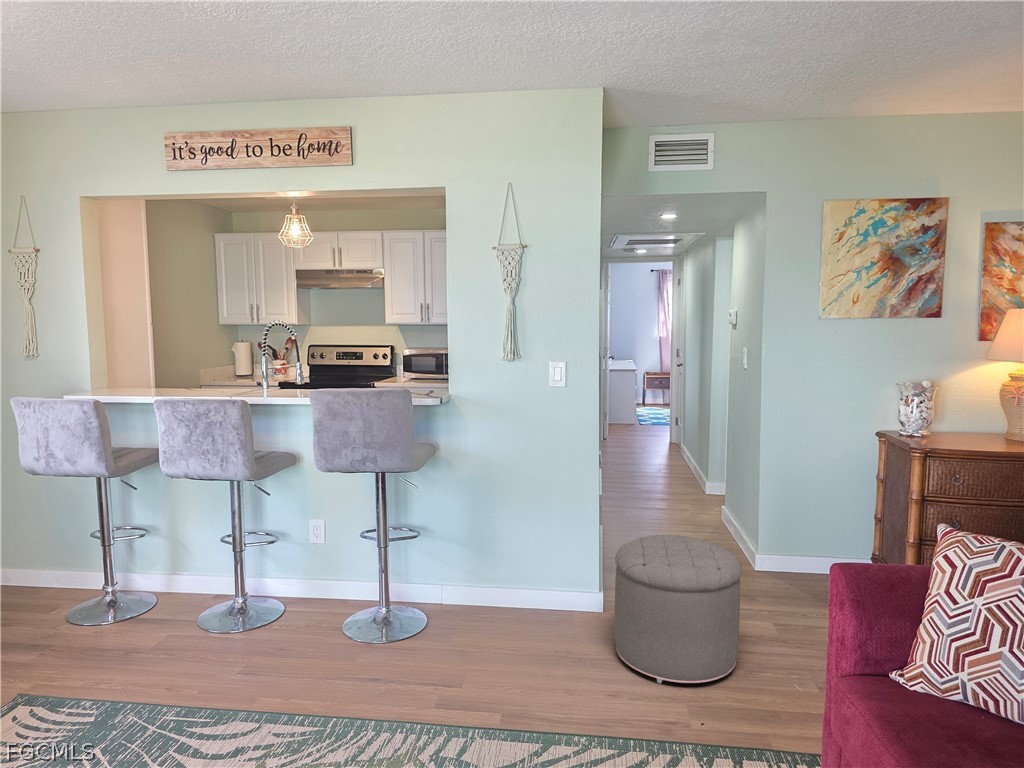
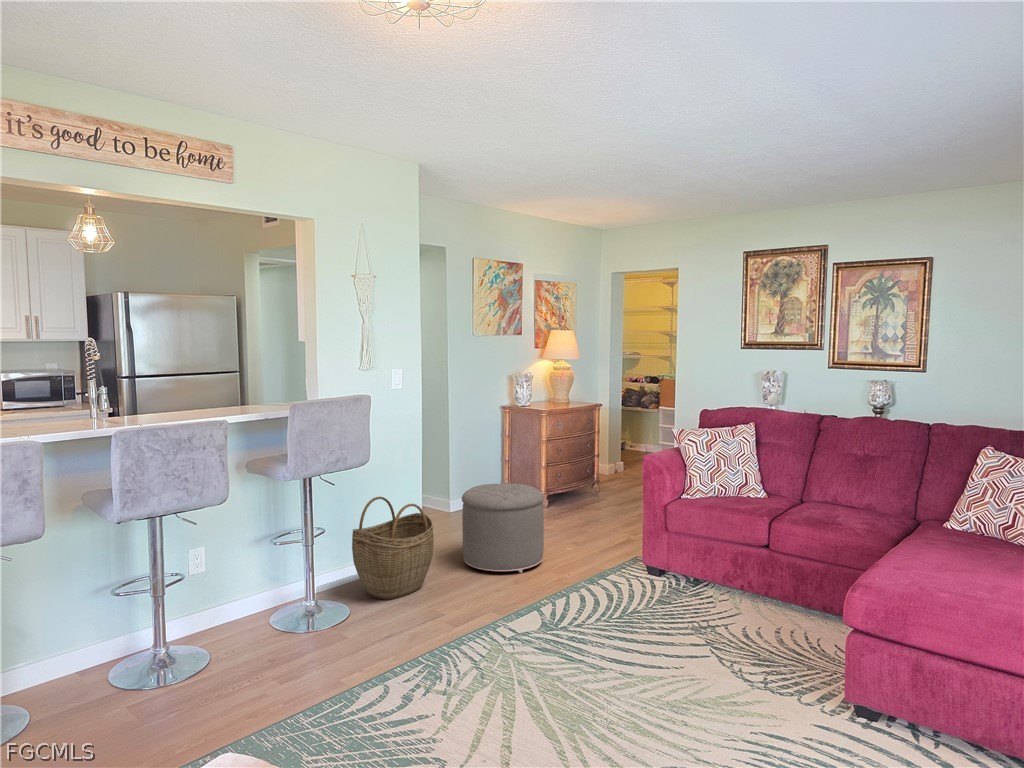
woven basket: none [457,511,556,640] -> present [352,497,434,600]

